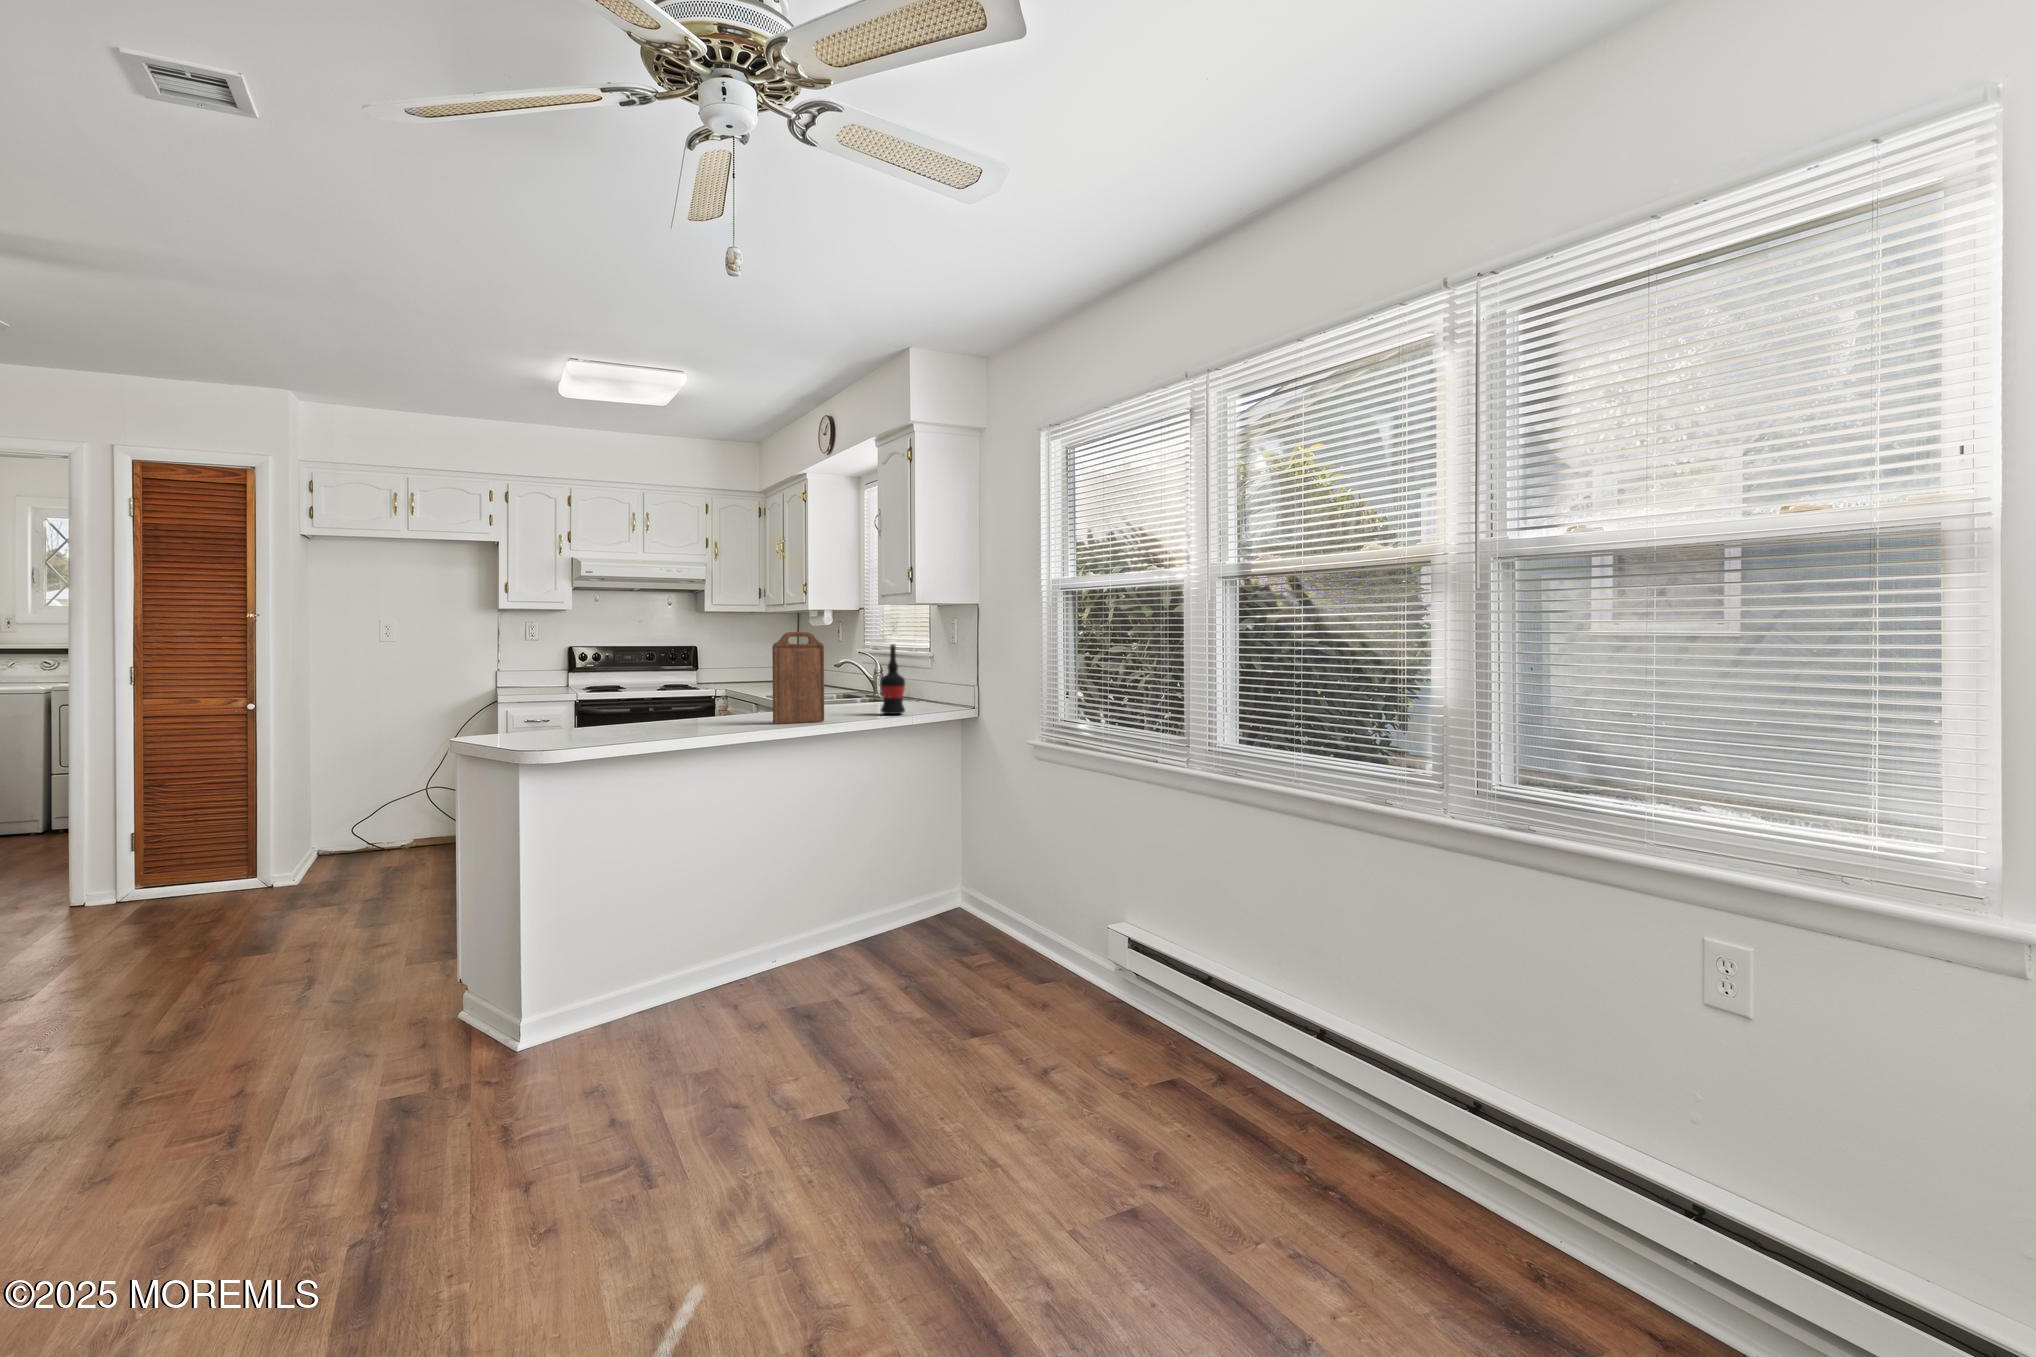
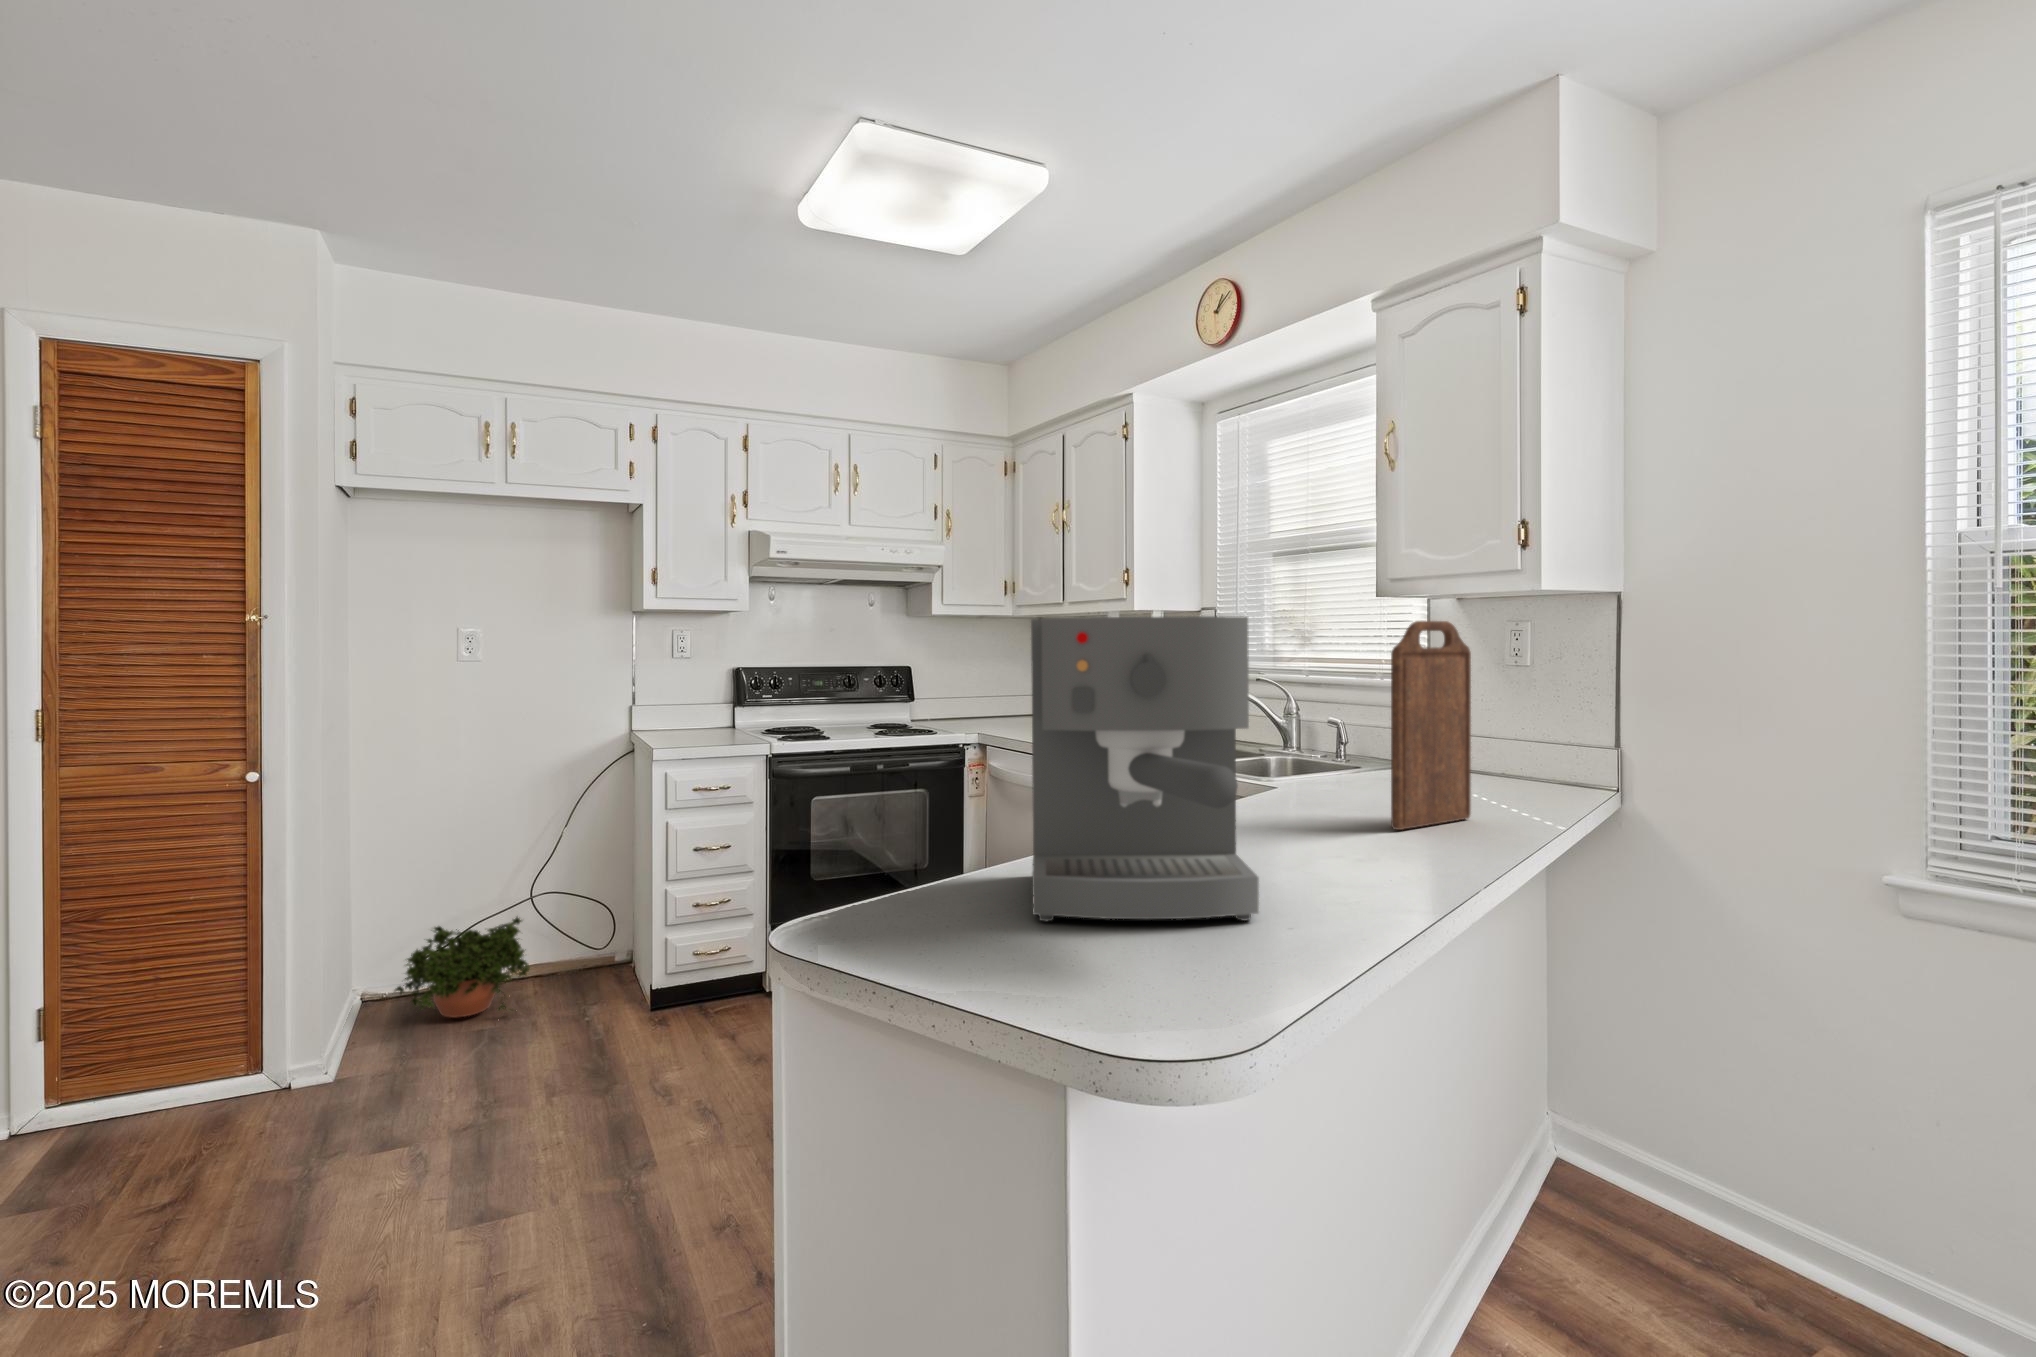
coffee maker: none [549,633,654,739] -> present [1031,616,1259,921]
wine bottle: present [881,644,905,714] -> none [1481,649,1537,791]
potted plant: none [334,802,424,863] -> present [394,917,530,1018]

